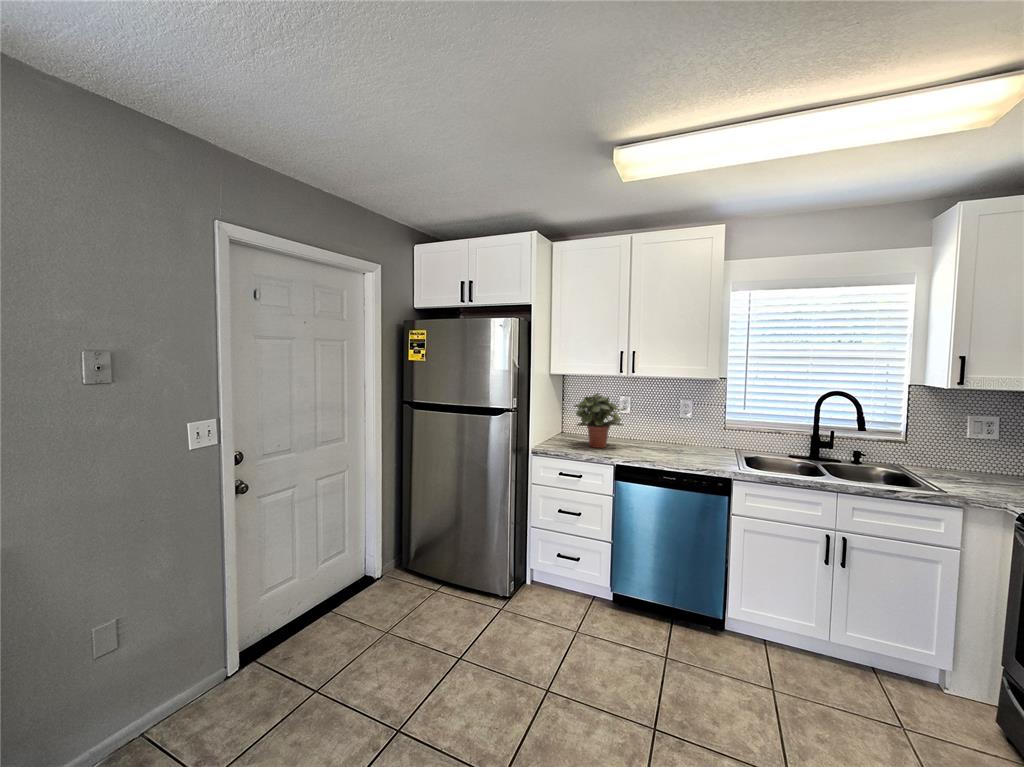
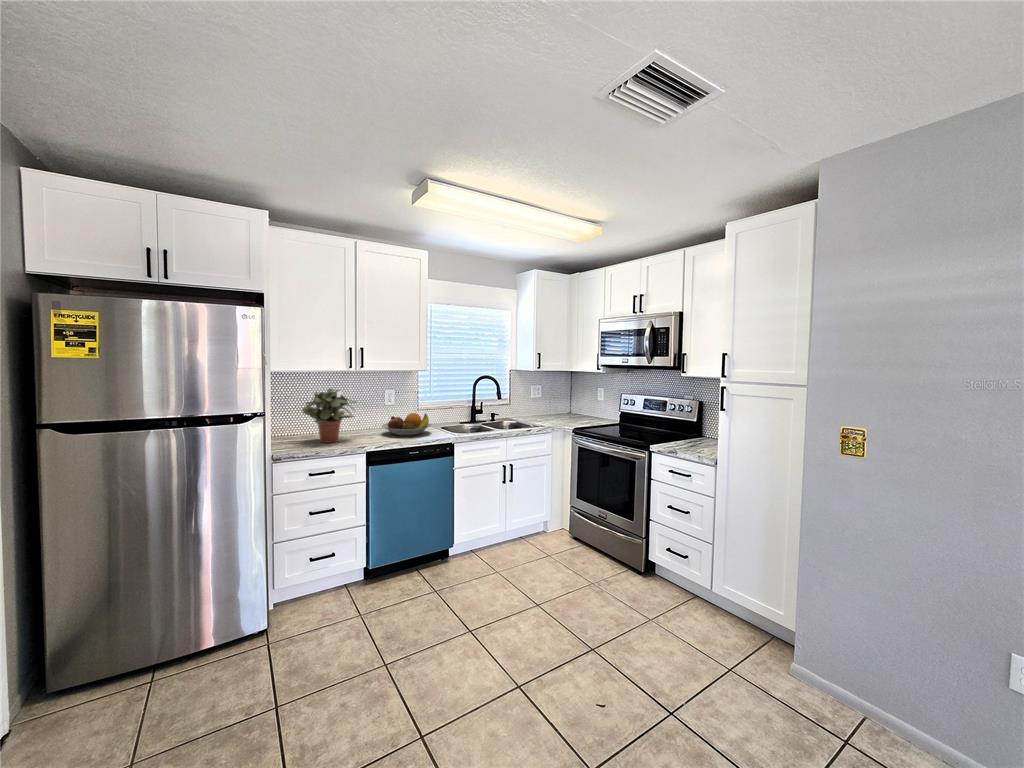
fruit bowl: none [657,431,720,458] -> present [382,413,431,436]

